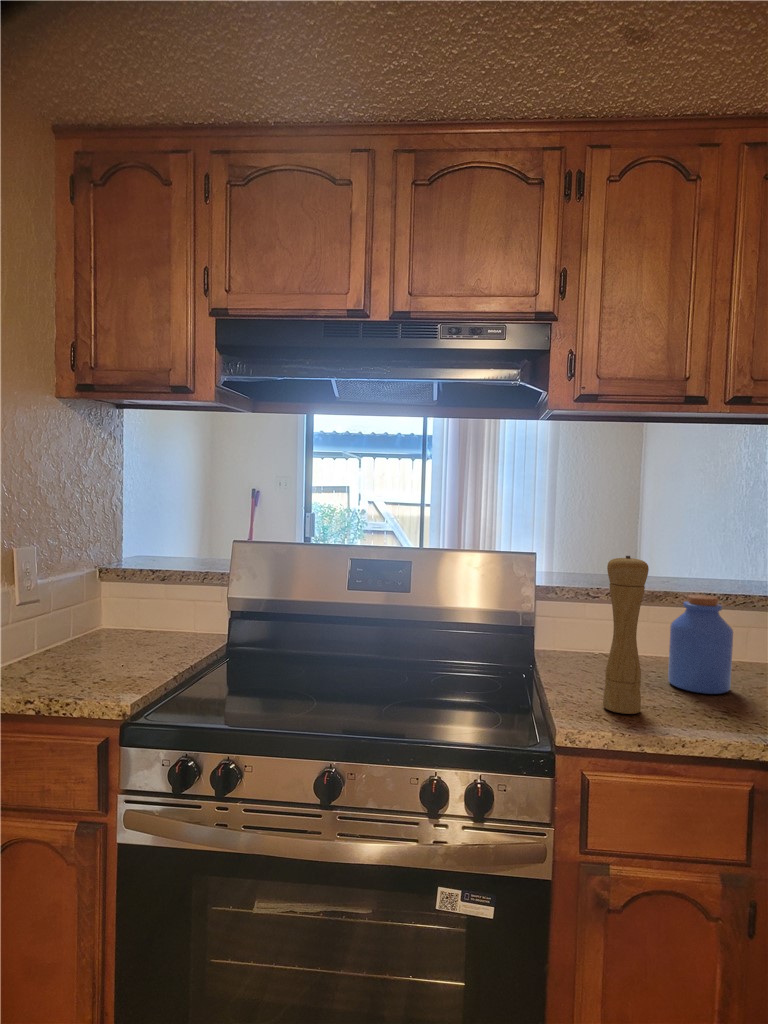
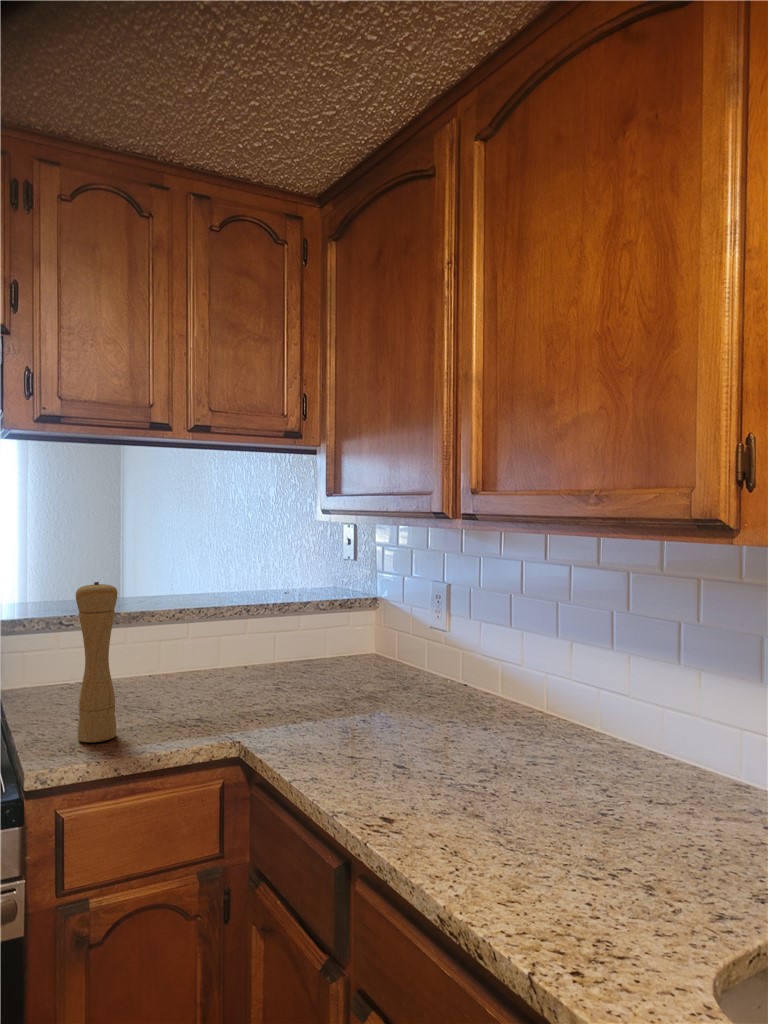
jar: present [668,595,733,694] -> none [145,612,202,705]

